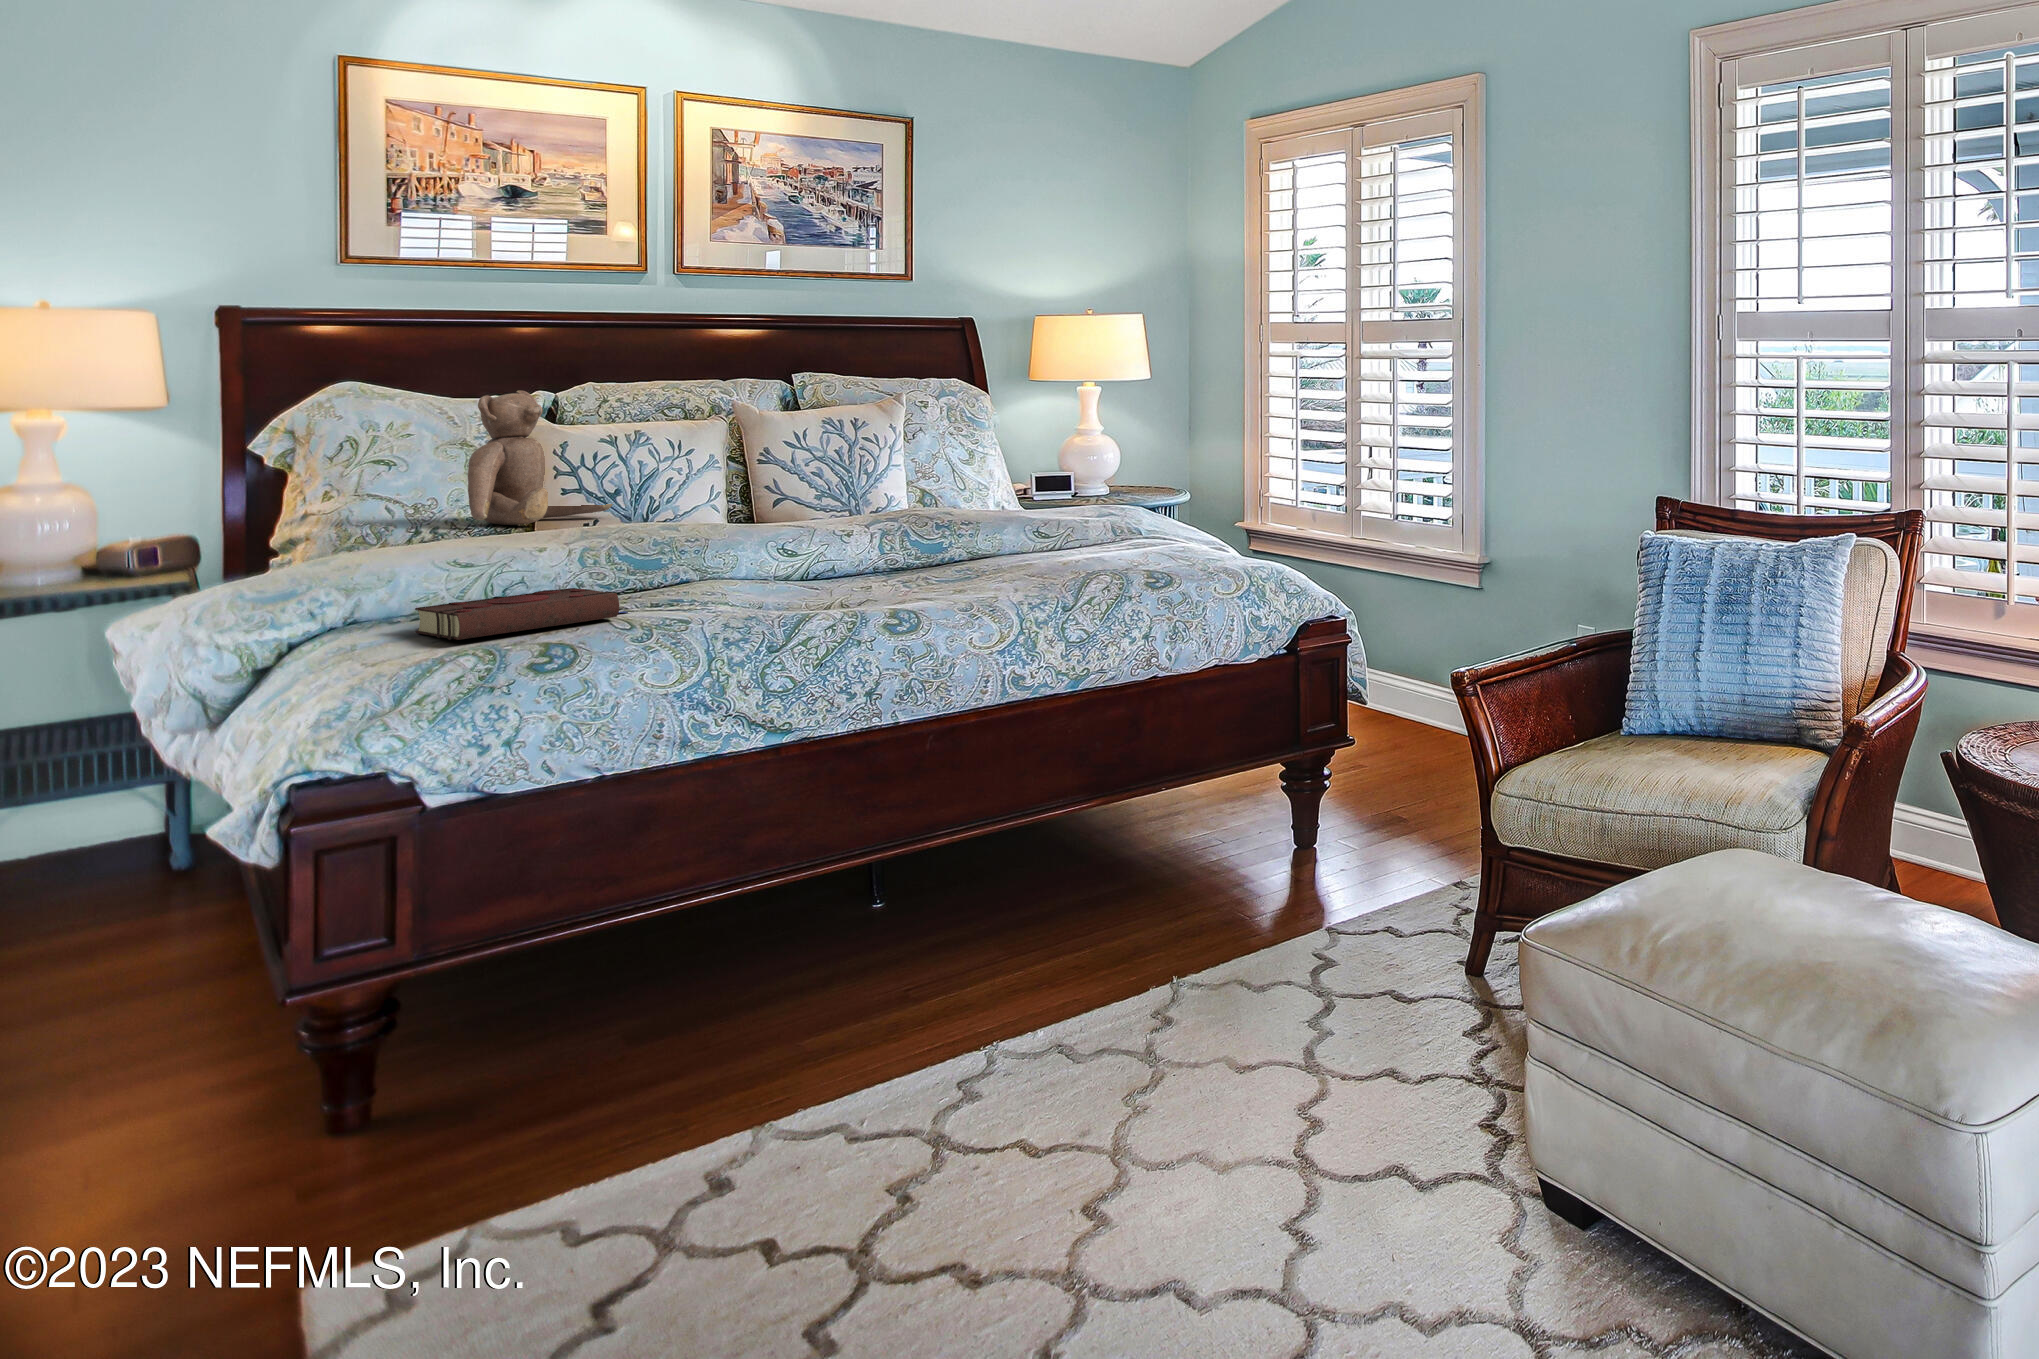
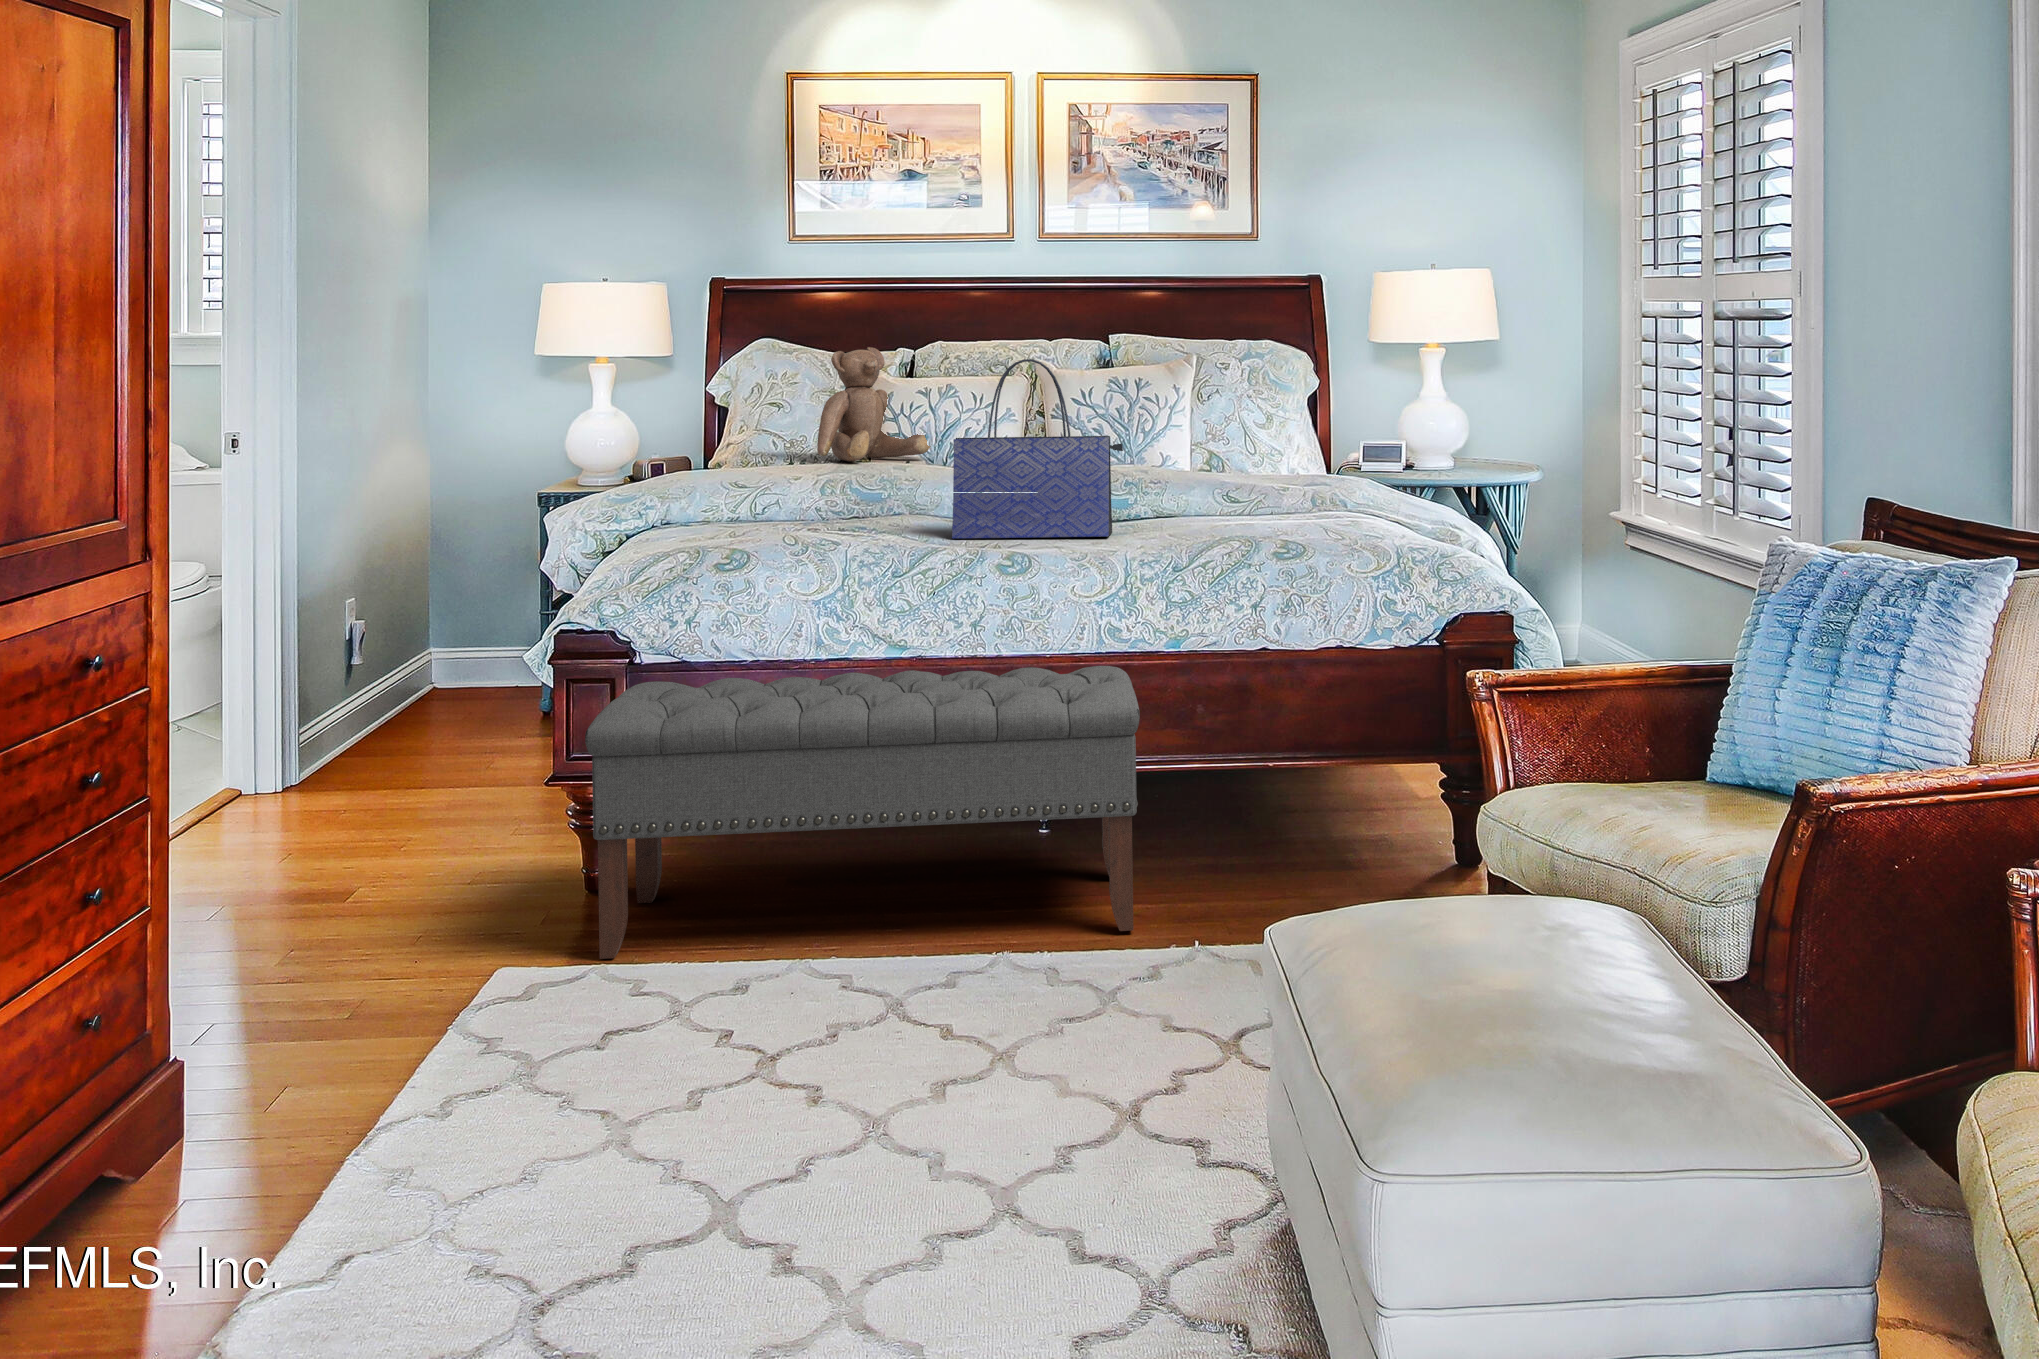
tote bag: none [800,399,993,602] -> present [952,359,1123,539]
book: present [415,588,626,640] -> none [675,512,826,543]
bench: none [417,720,1124,1201] -> present [585,666,1140,959]

